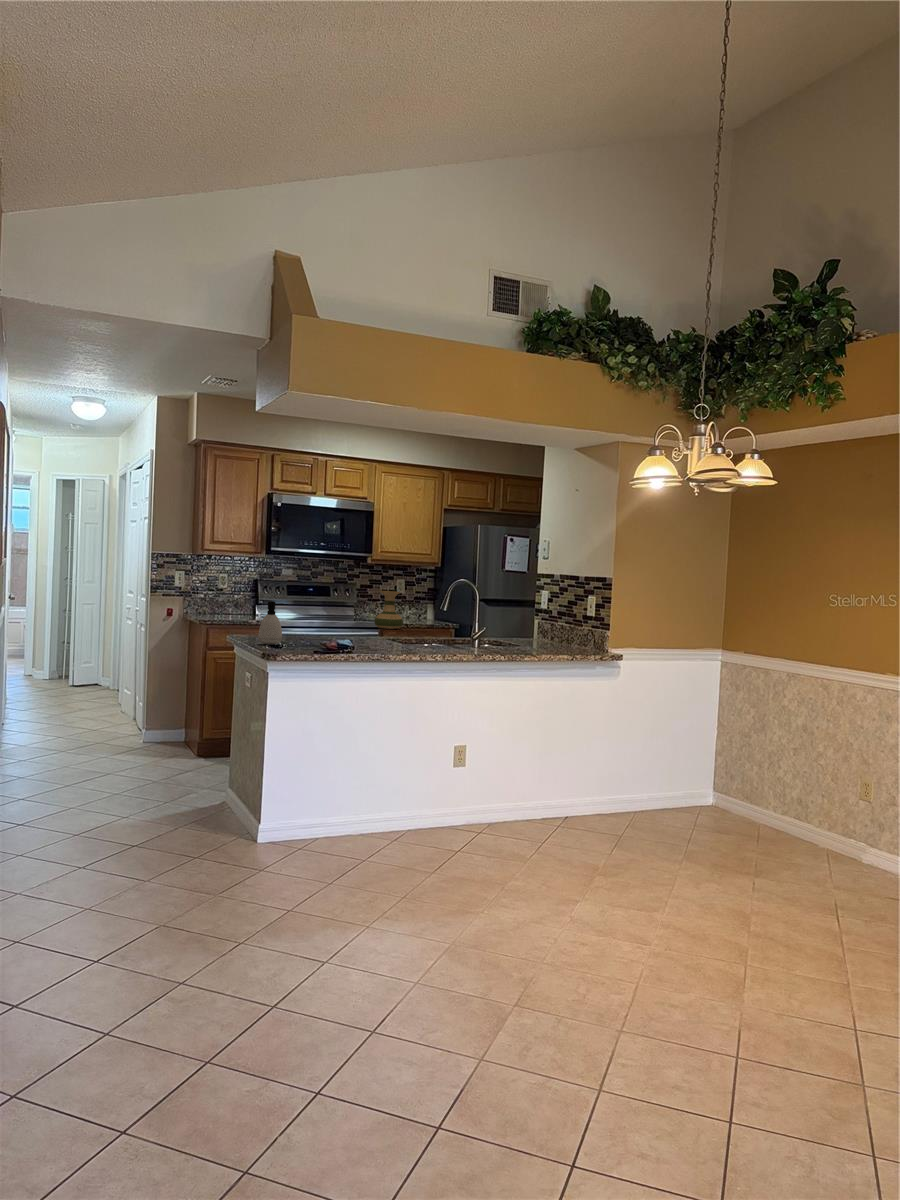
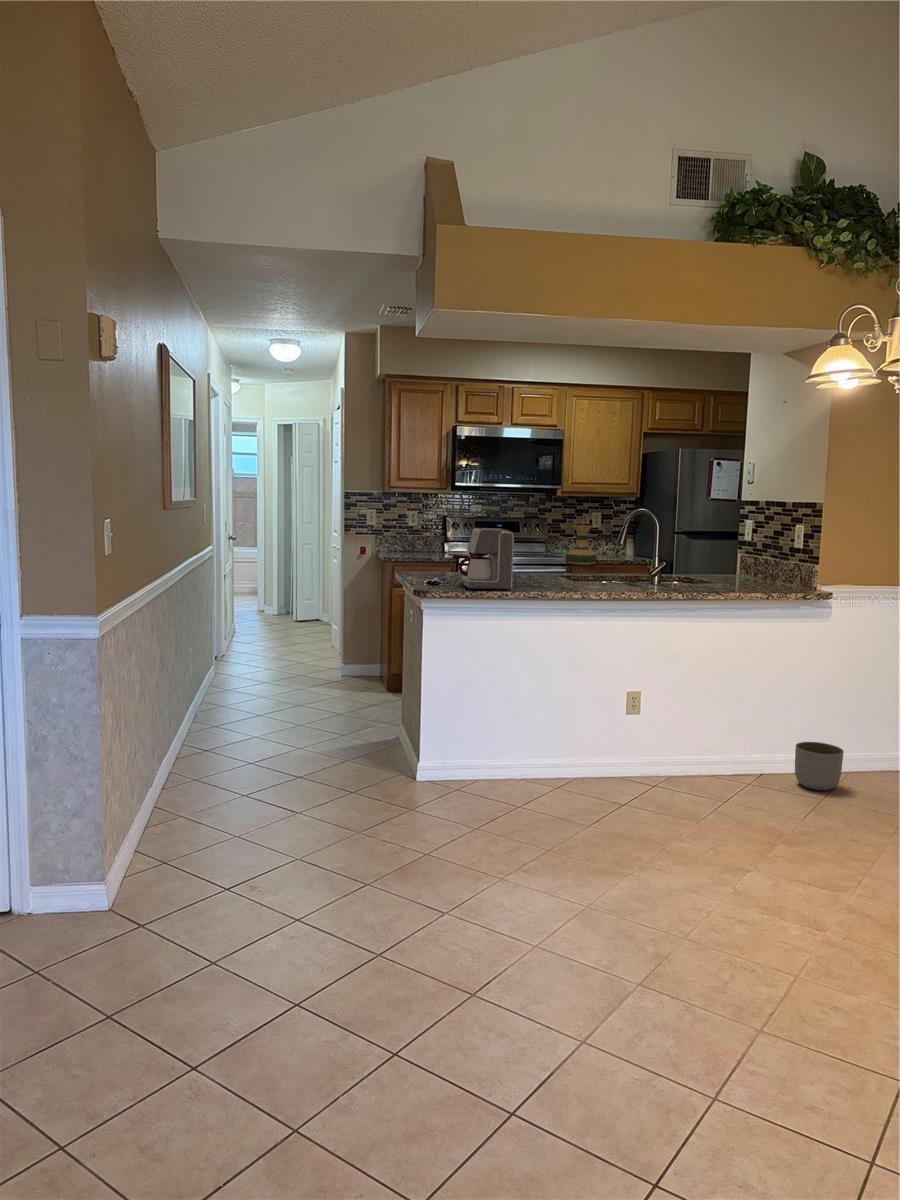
coffee maker: none [296,595,357,653] -> present [453,528,514,590]
soap dispenser: present [258,601,284,645] -> none [418,536,444,581]
planter: none [595,784,634,826] -> present [795,742,843,791]

